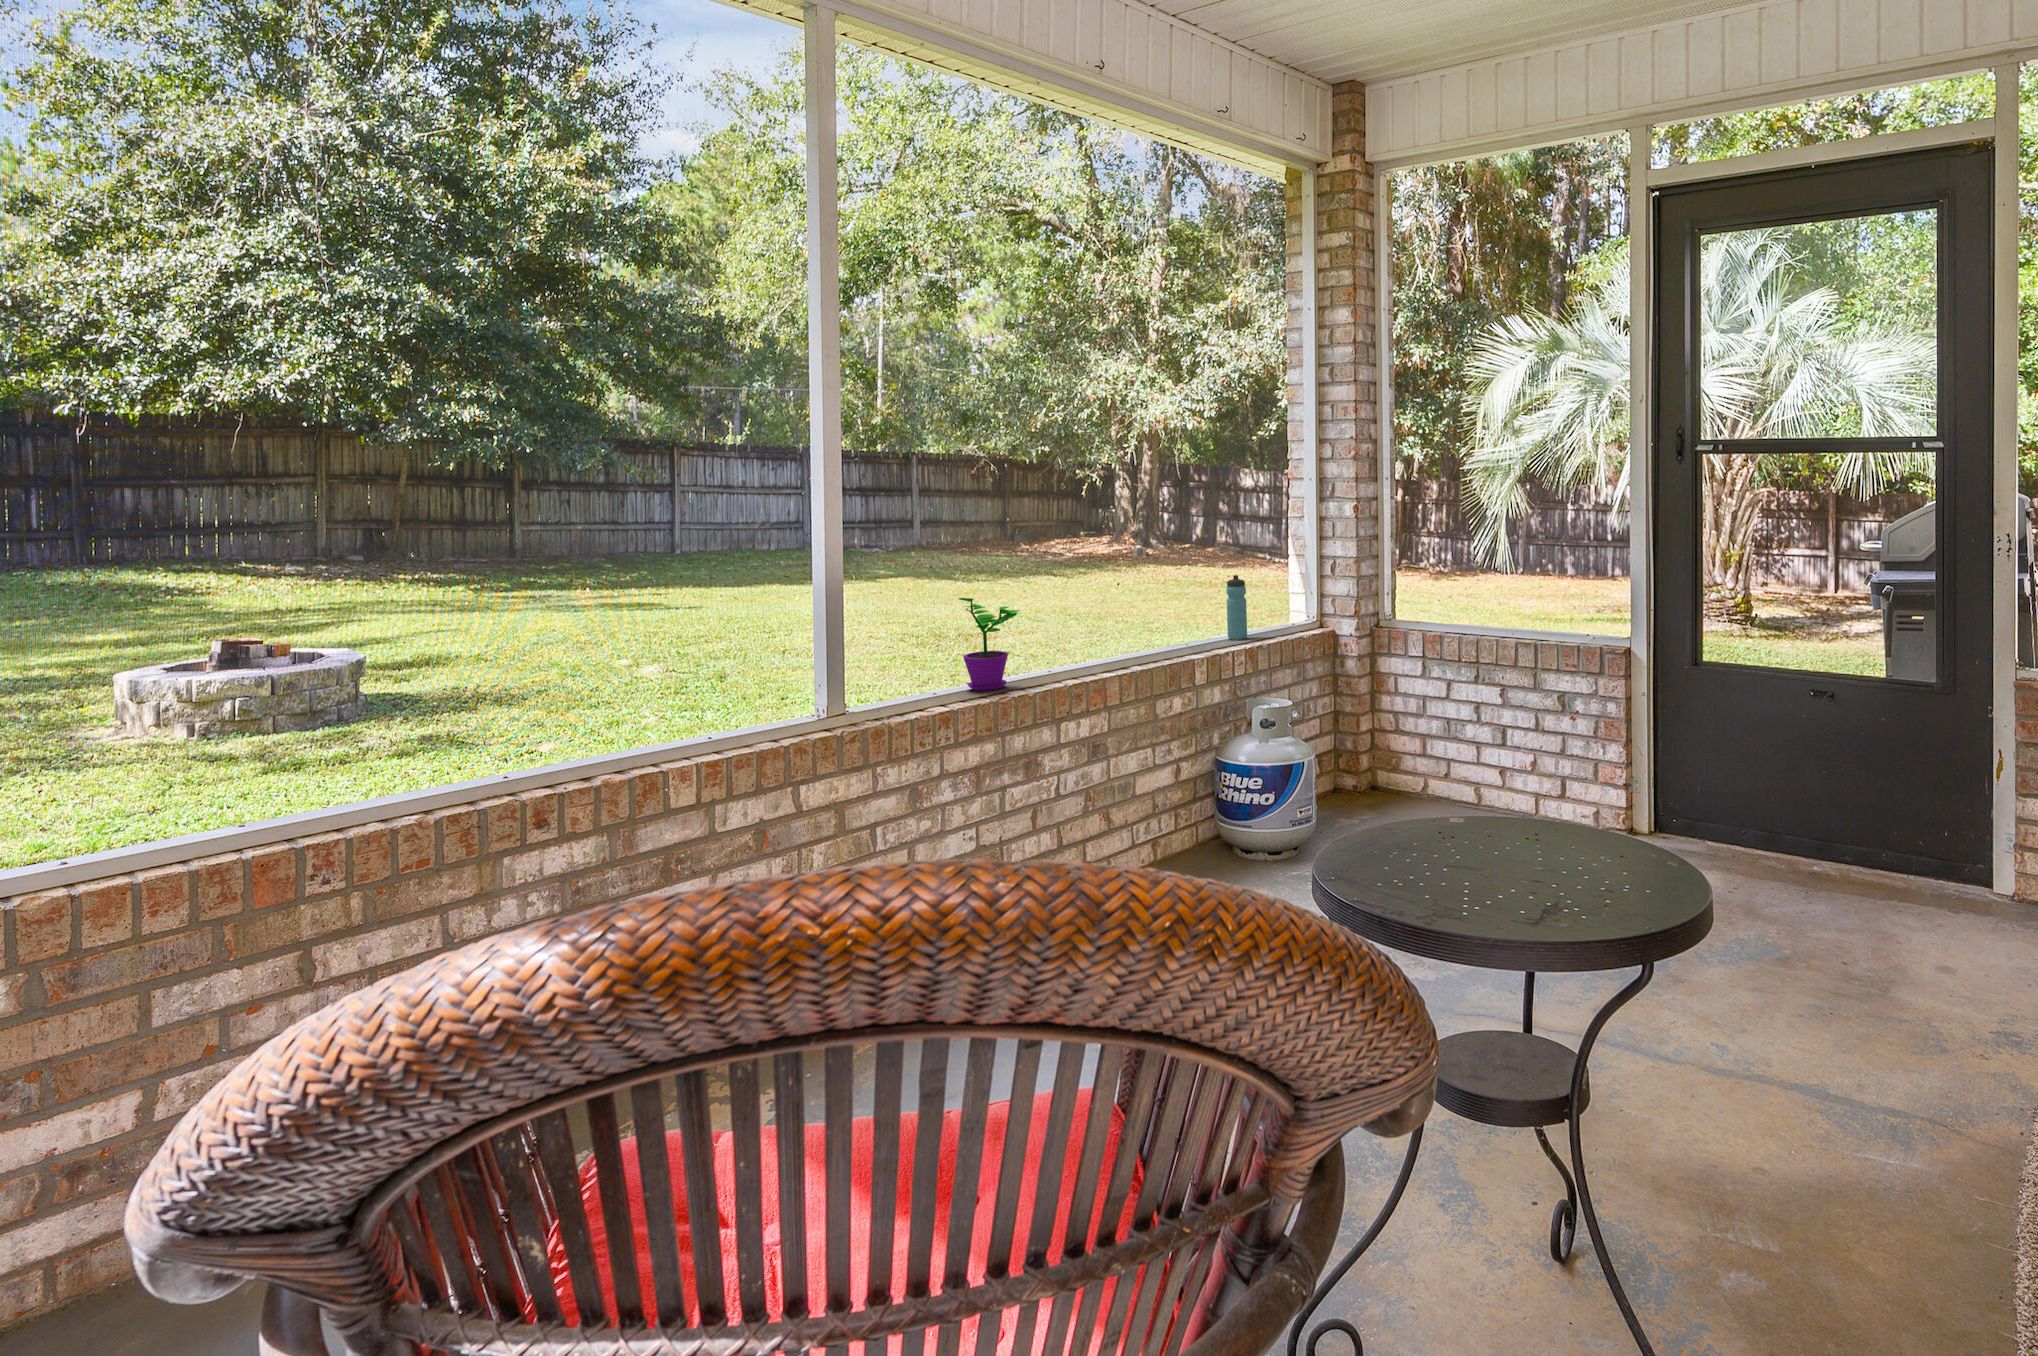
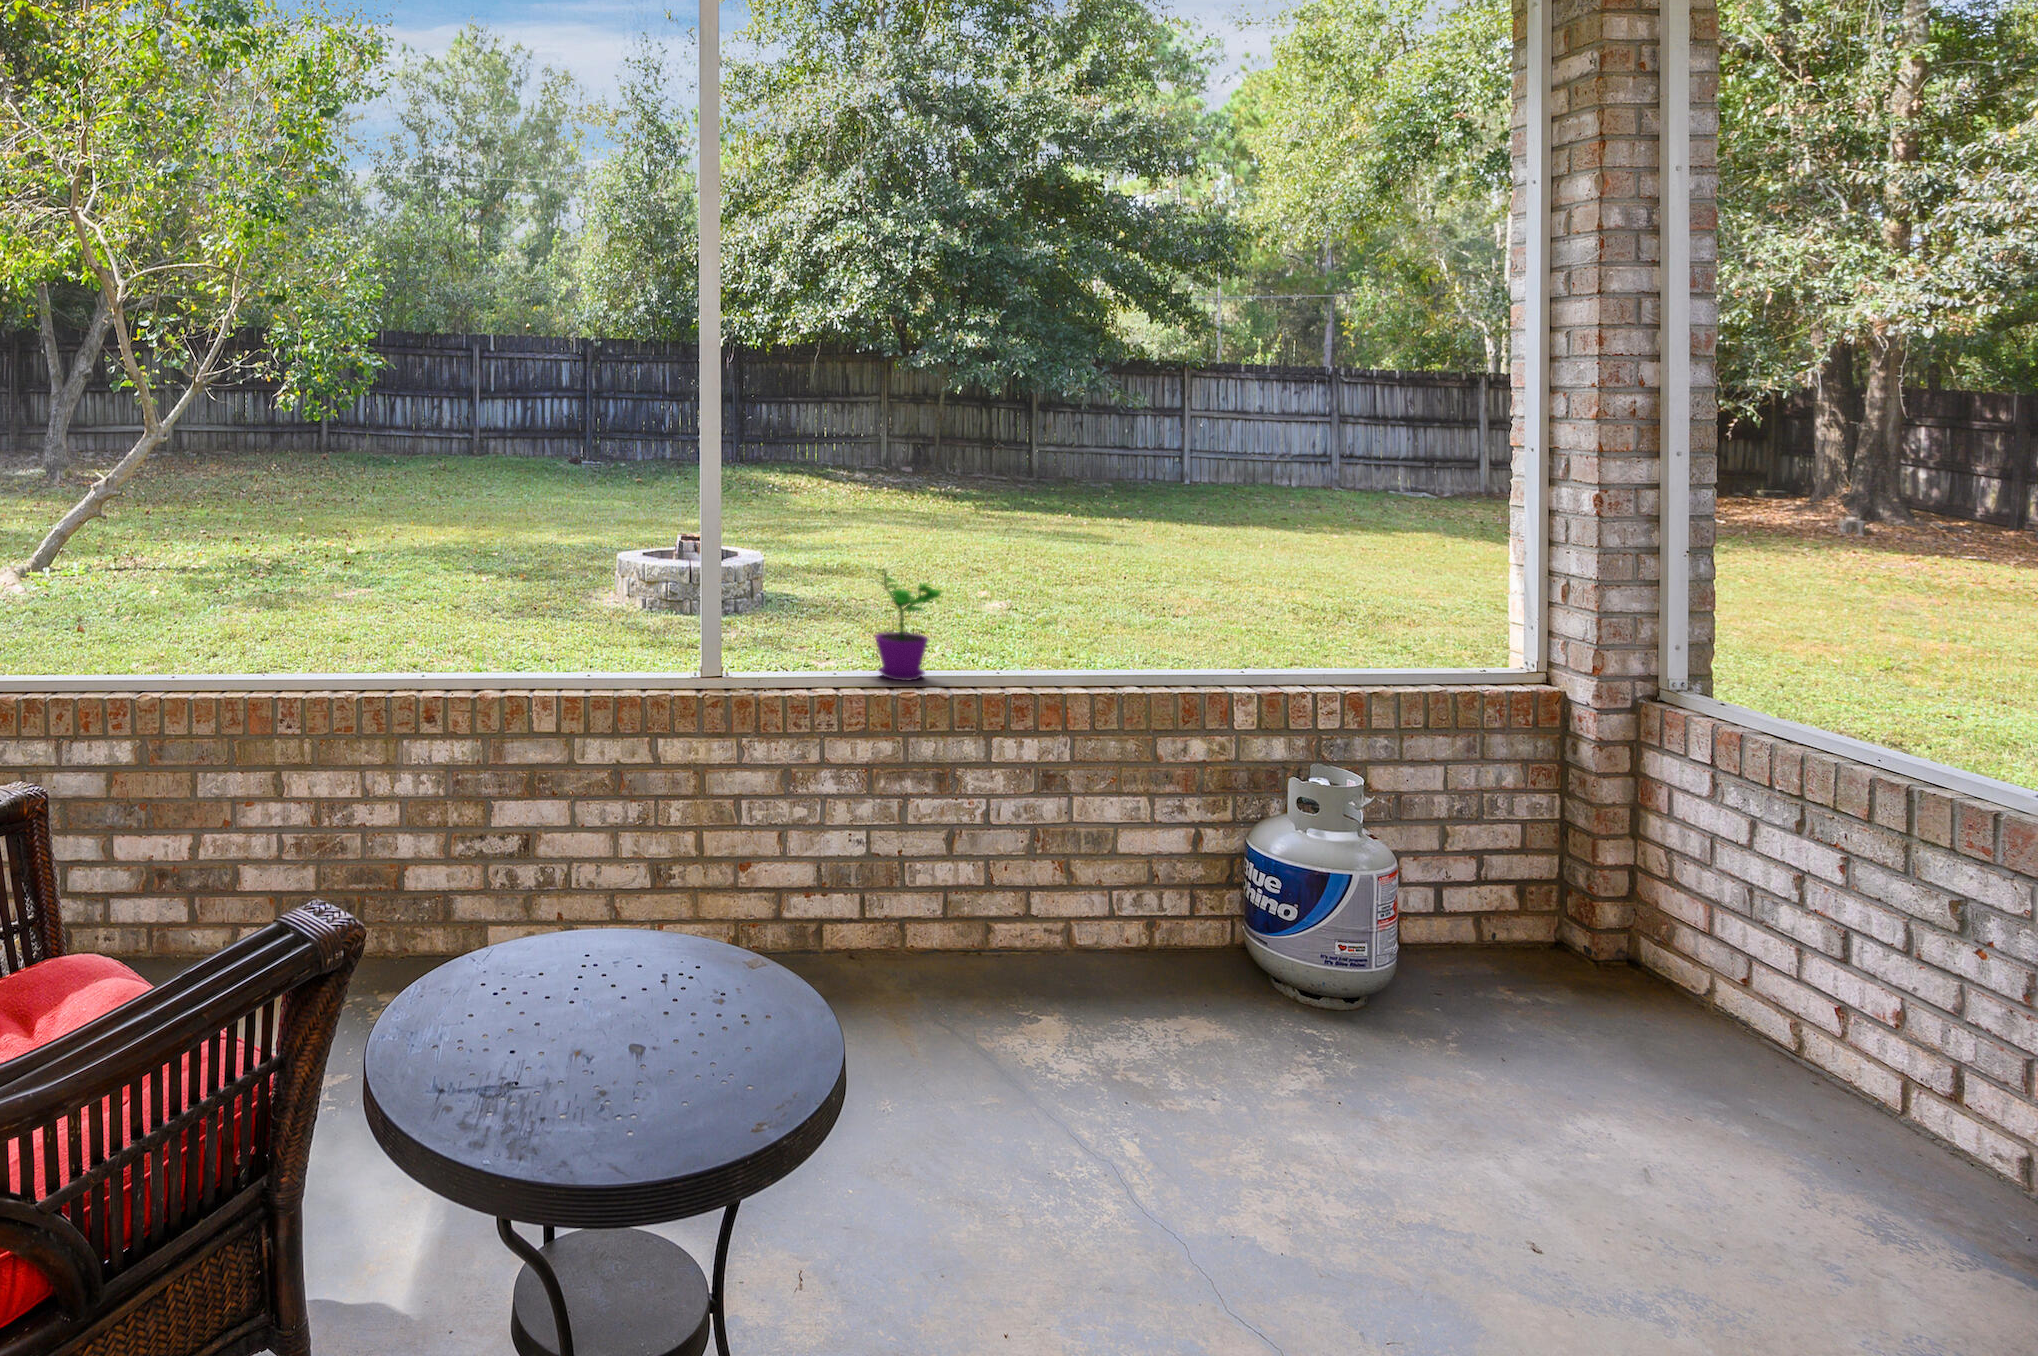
water bottle: present [1226,575,1247,640] -> none [1320,582,1354,678]

